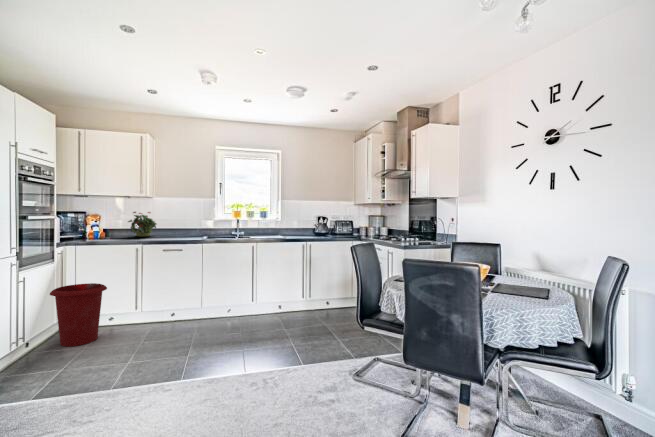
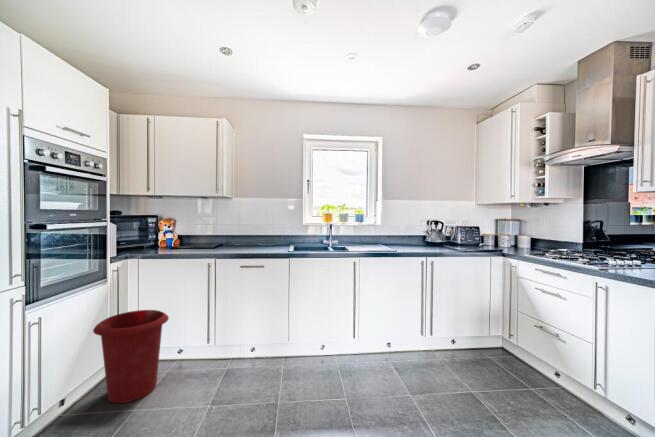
potted plant: present [128,212,156,237] -> none [203,215,236,245]

